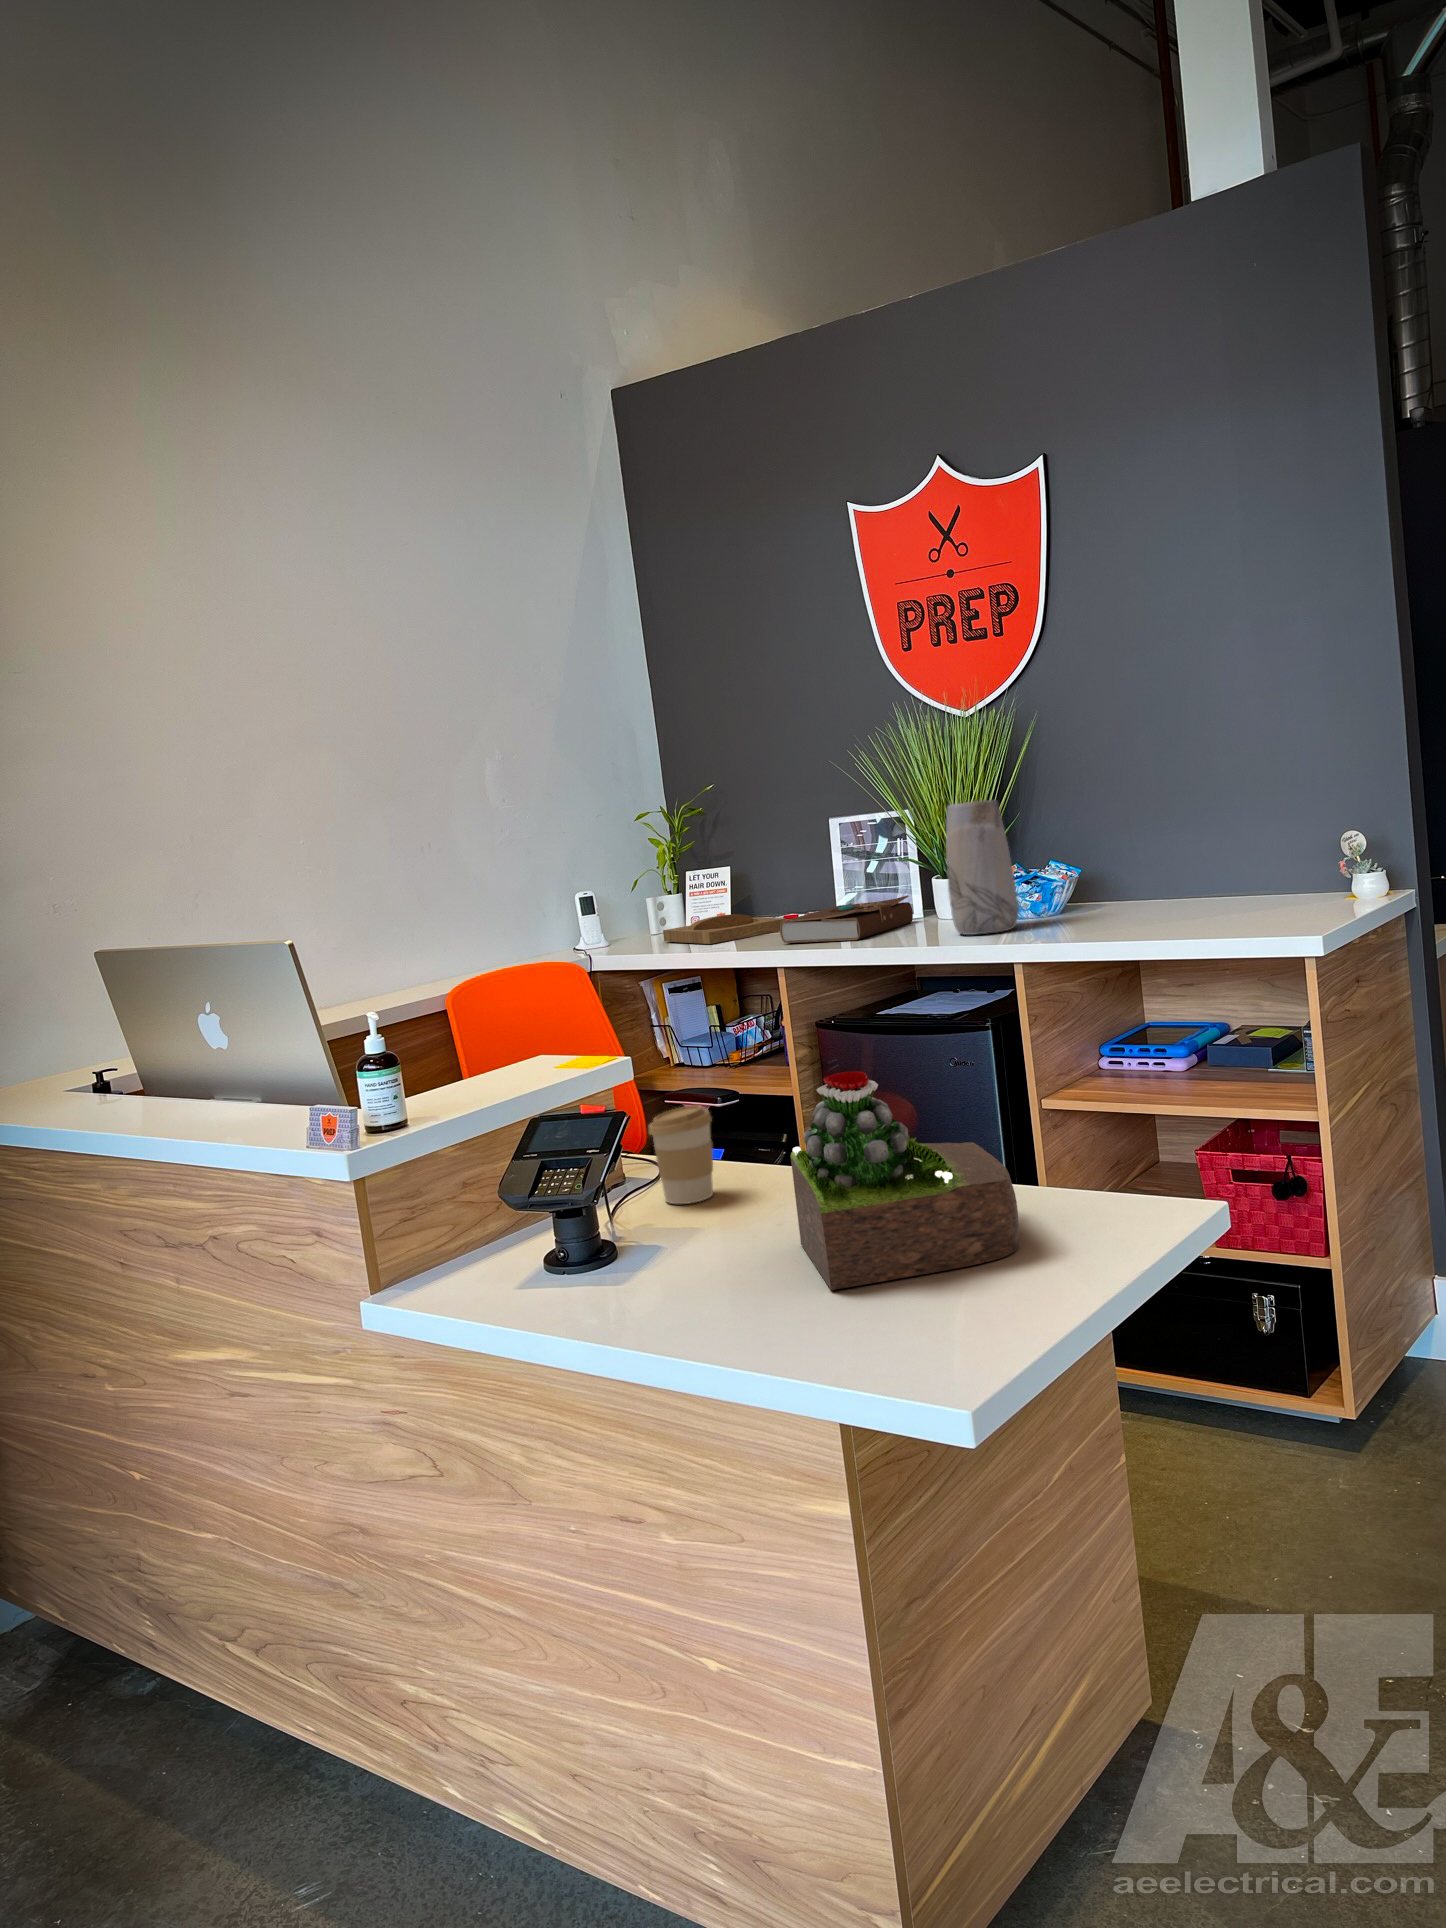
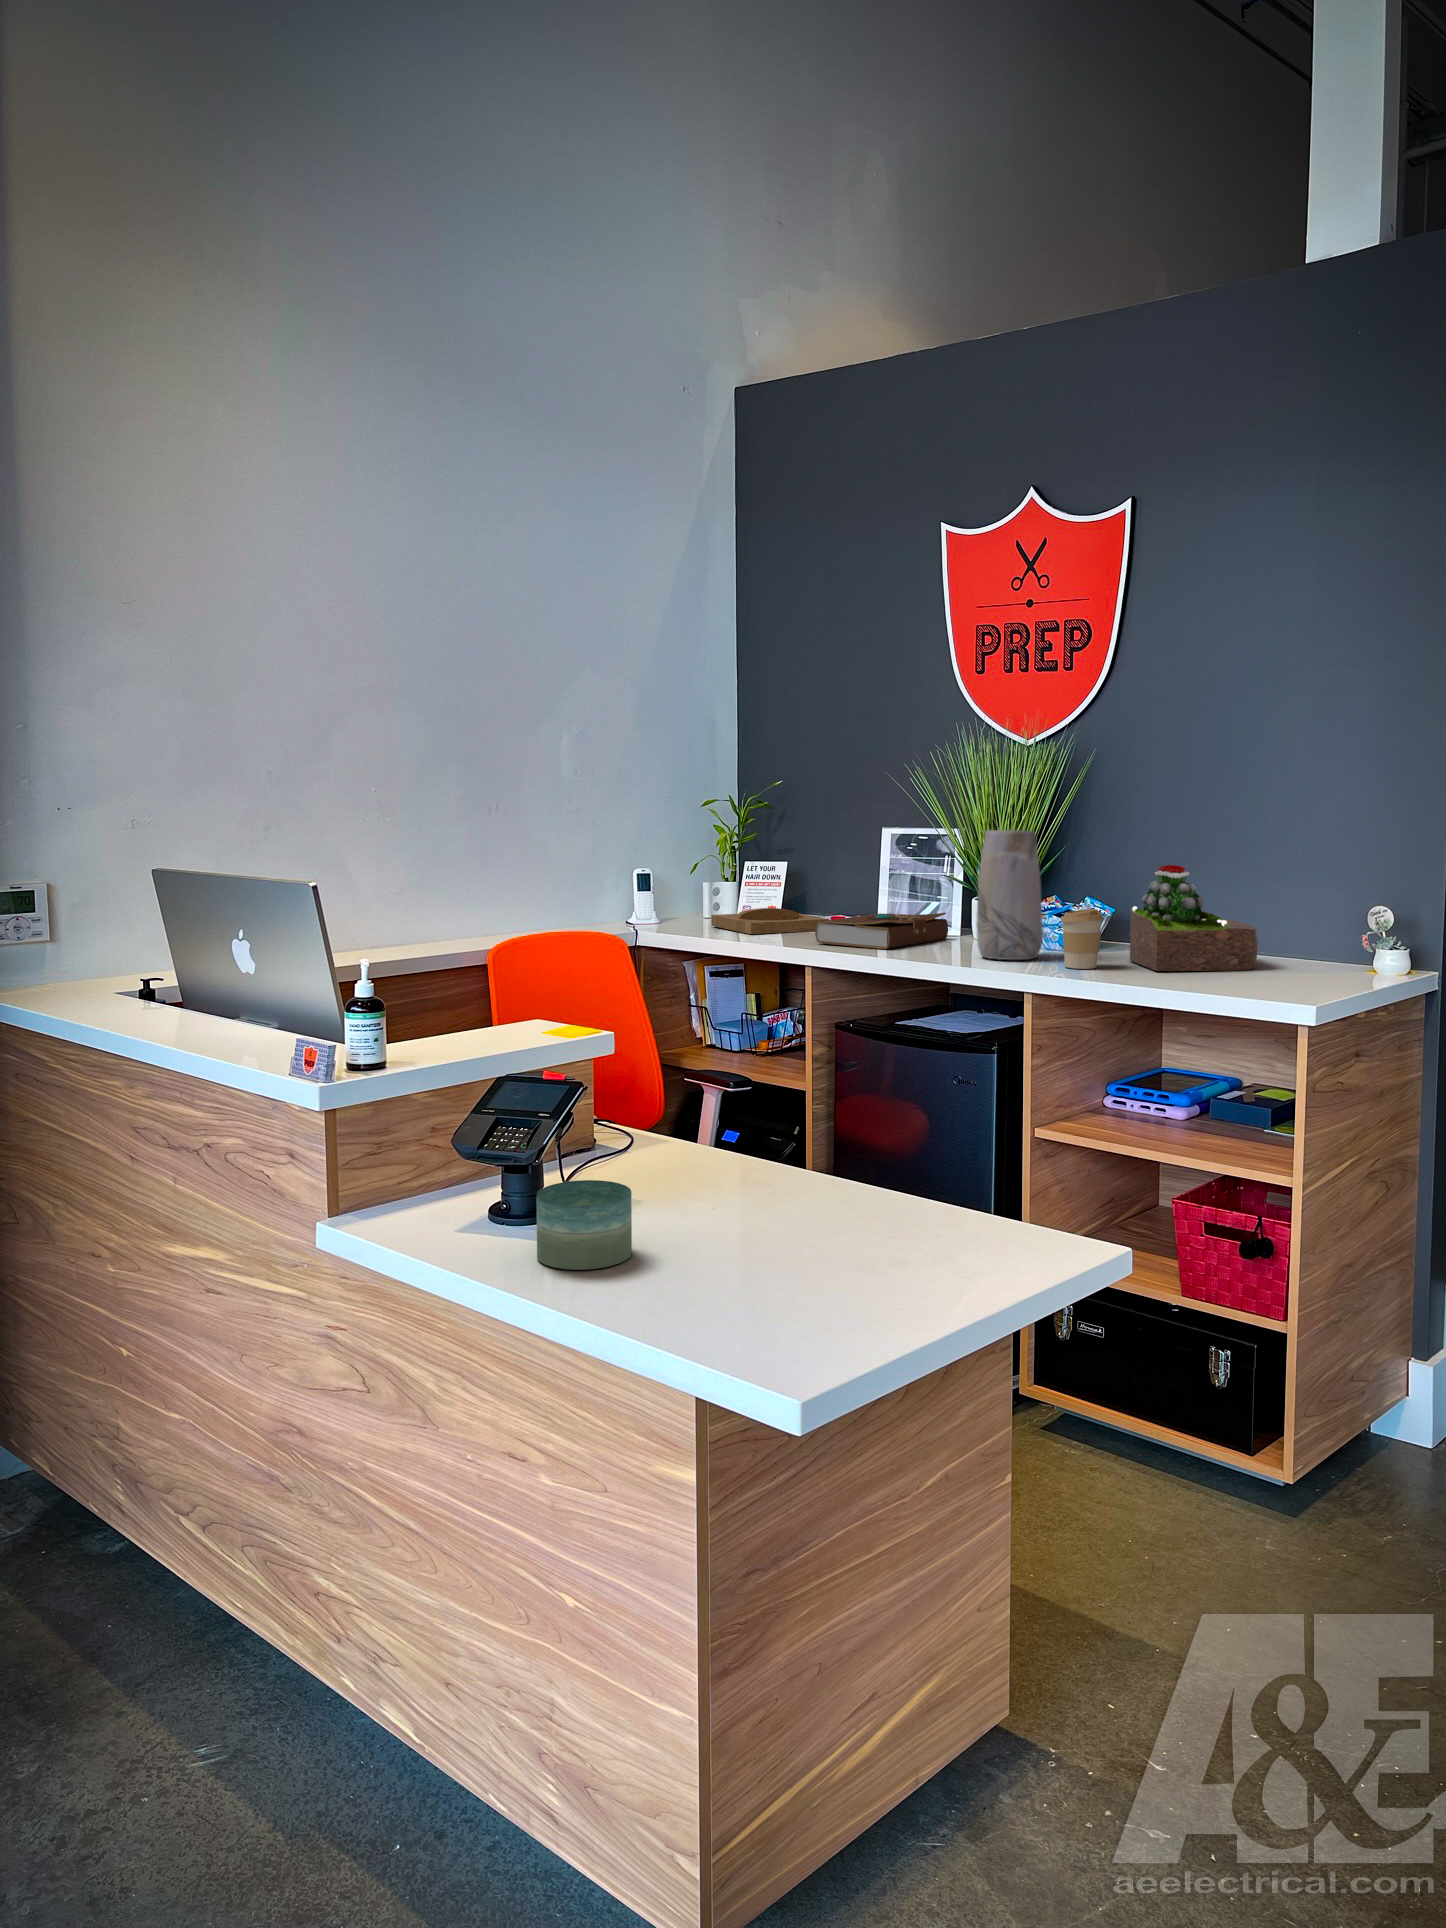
succulent plant: present [791,1071,1019,1290] -> present [1130,865,1258,971]
coffee cup: present [649,1105,713,1204] -> present [1061,909,1103,969]
candle: none [613,1211,721,1311] -> present [537,1180,632,1270]

